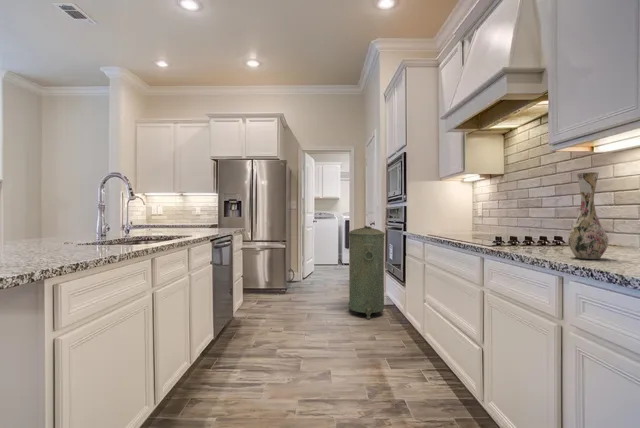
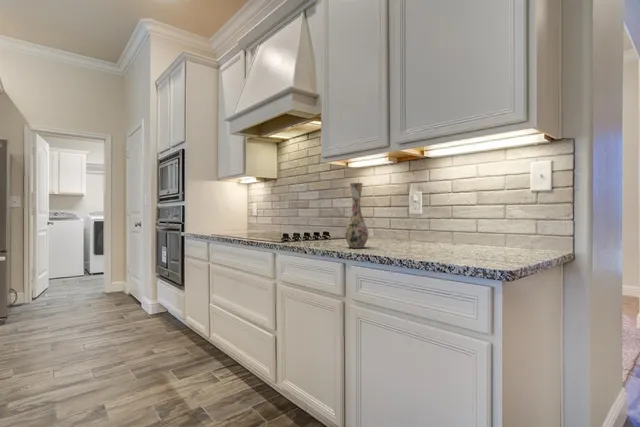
trash can: present [348,226,385,319] -> none [111,227,159,333]

